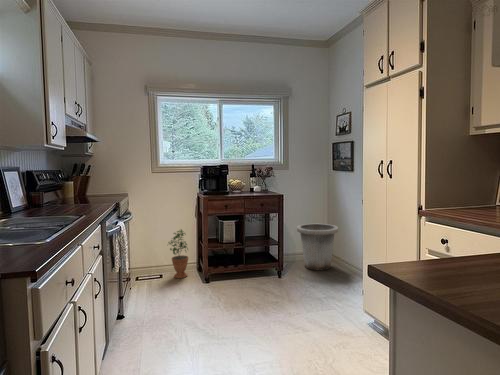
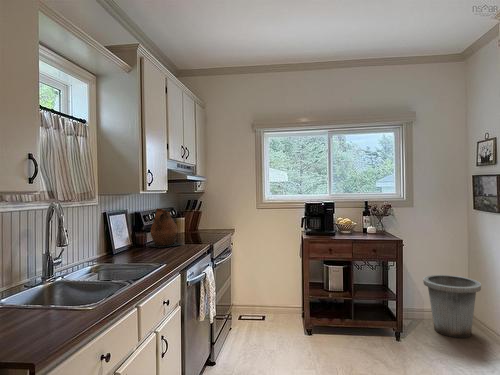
ceramic pitcher: none [44,166,86,207] -> present [149,209,182,247]
potted plant: present [168,230,188,278] -> none [271,268,293,323]

